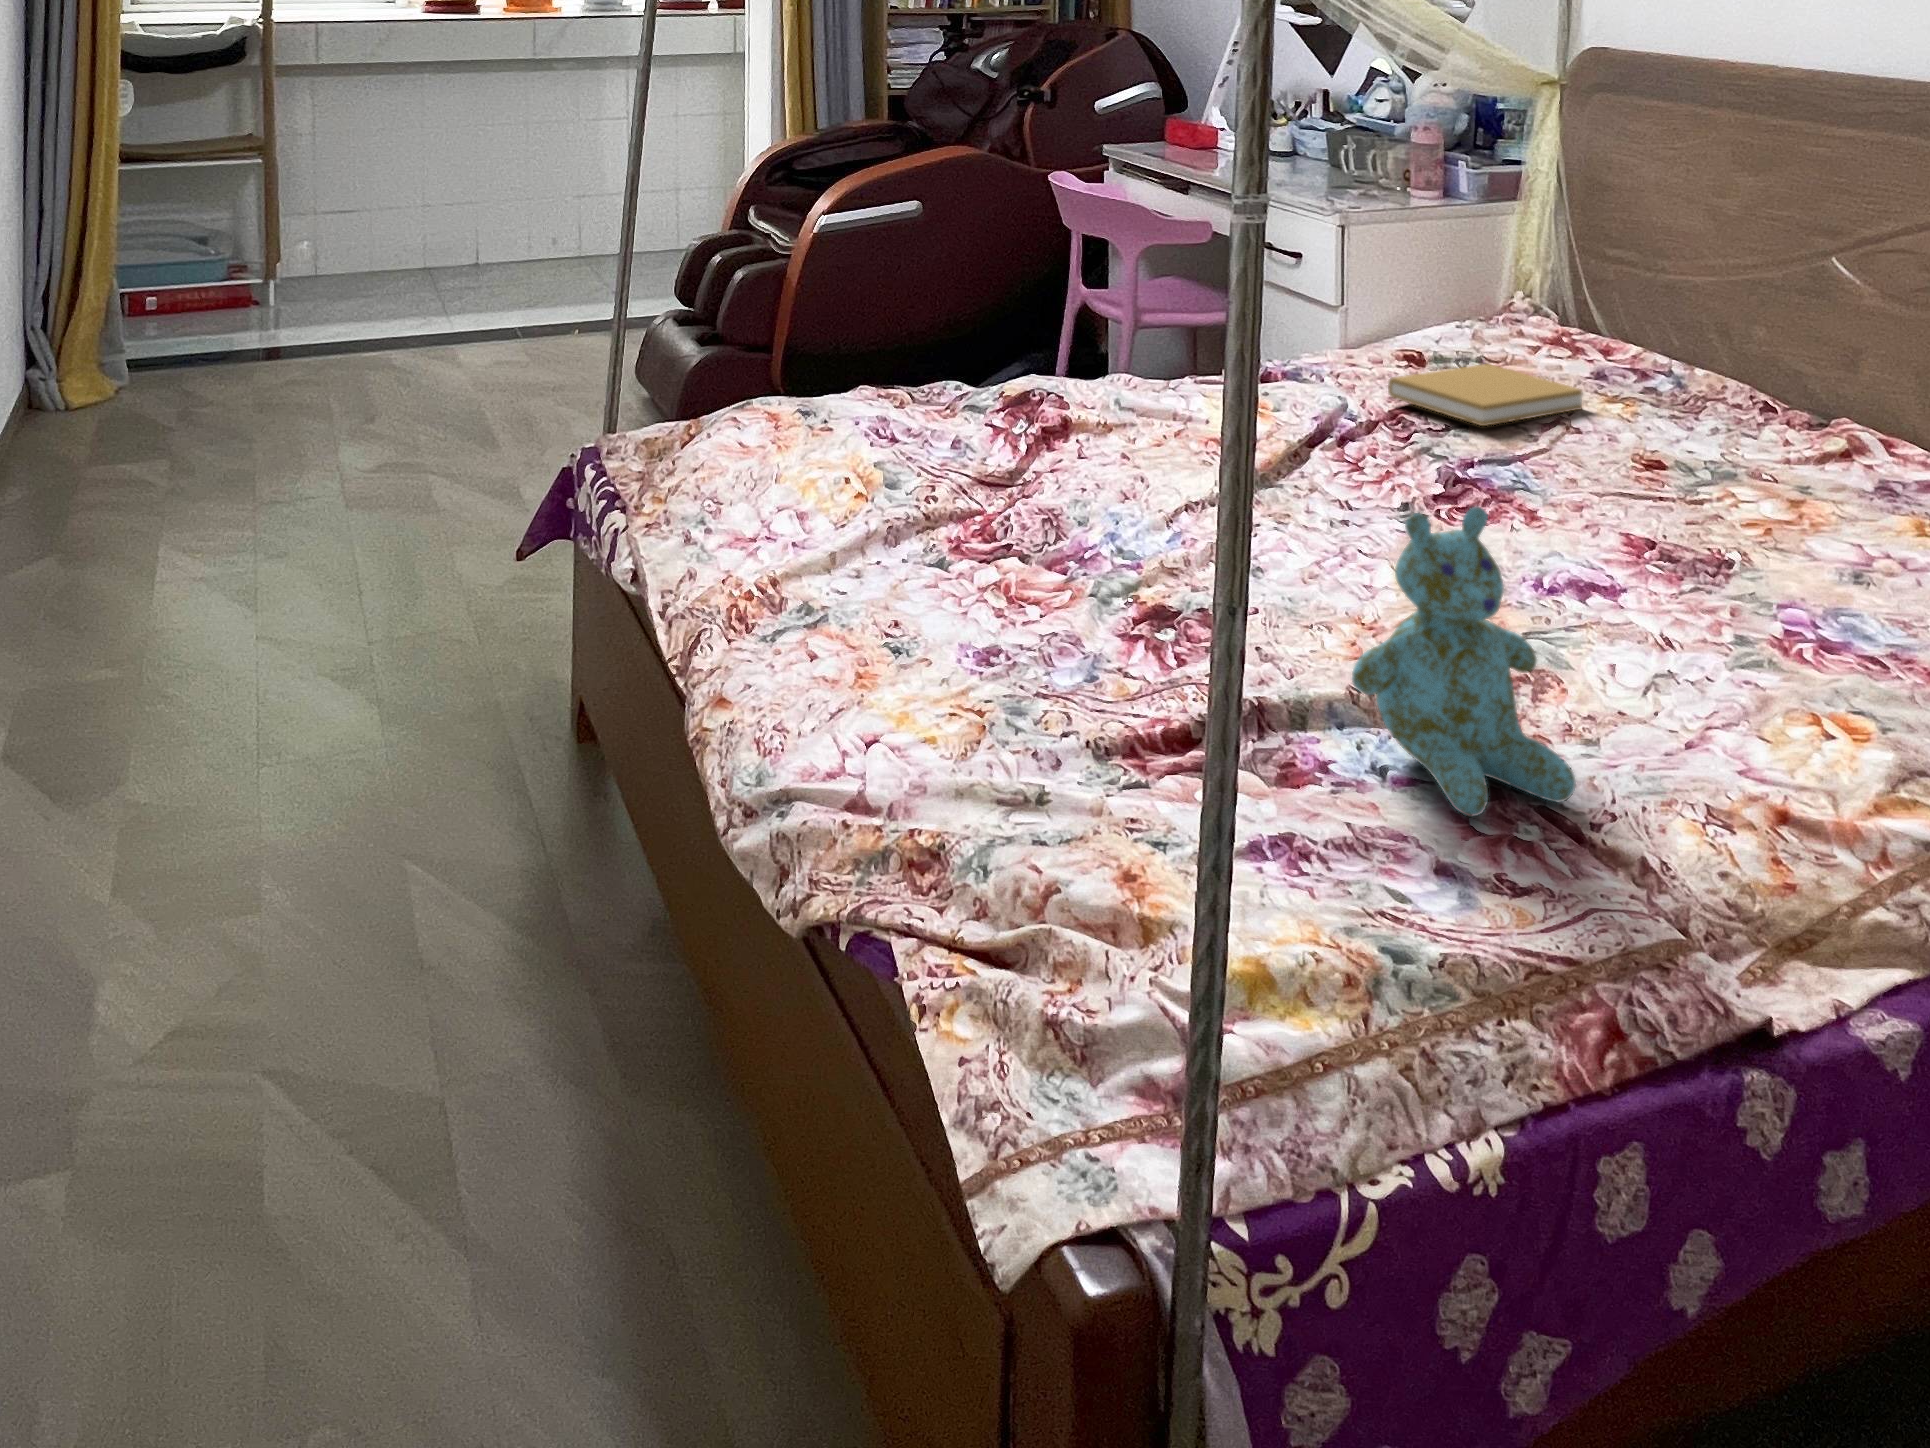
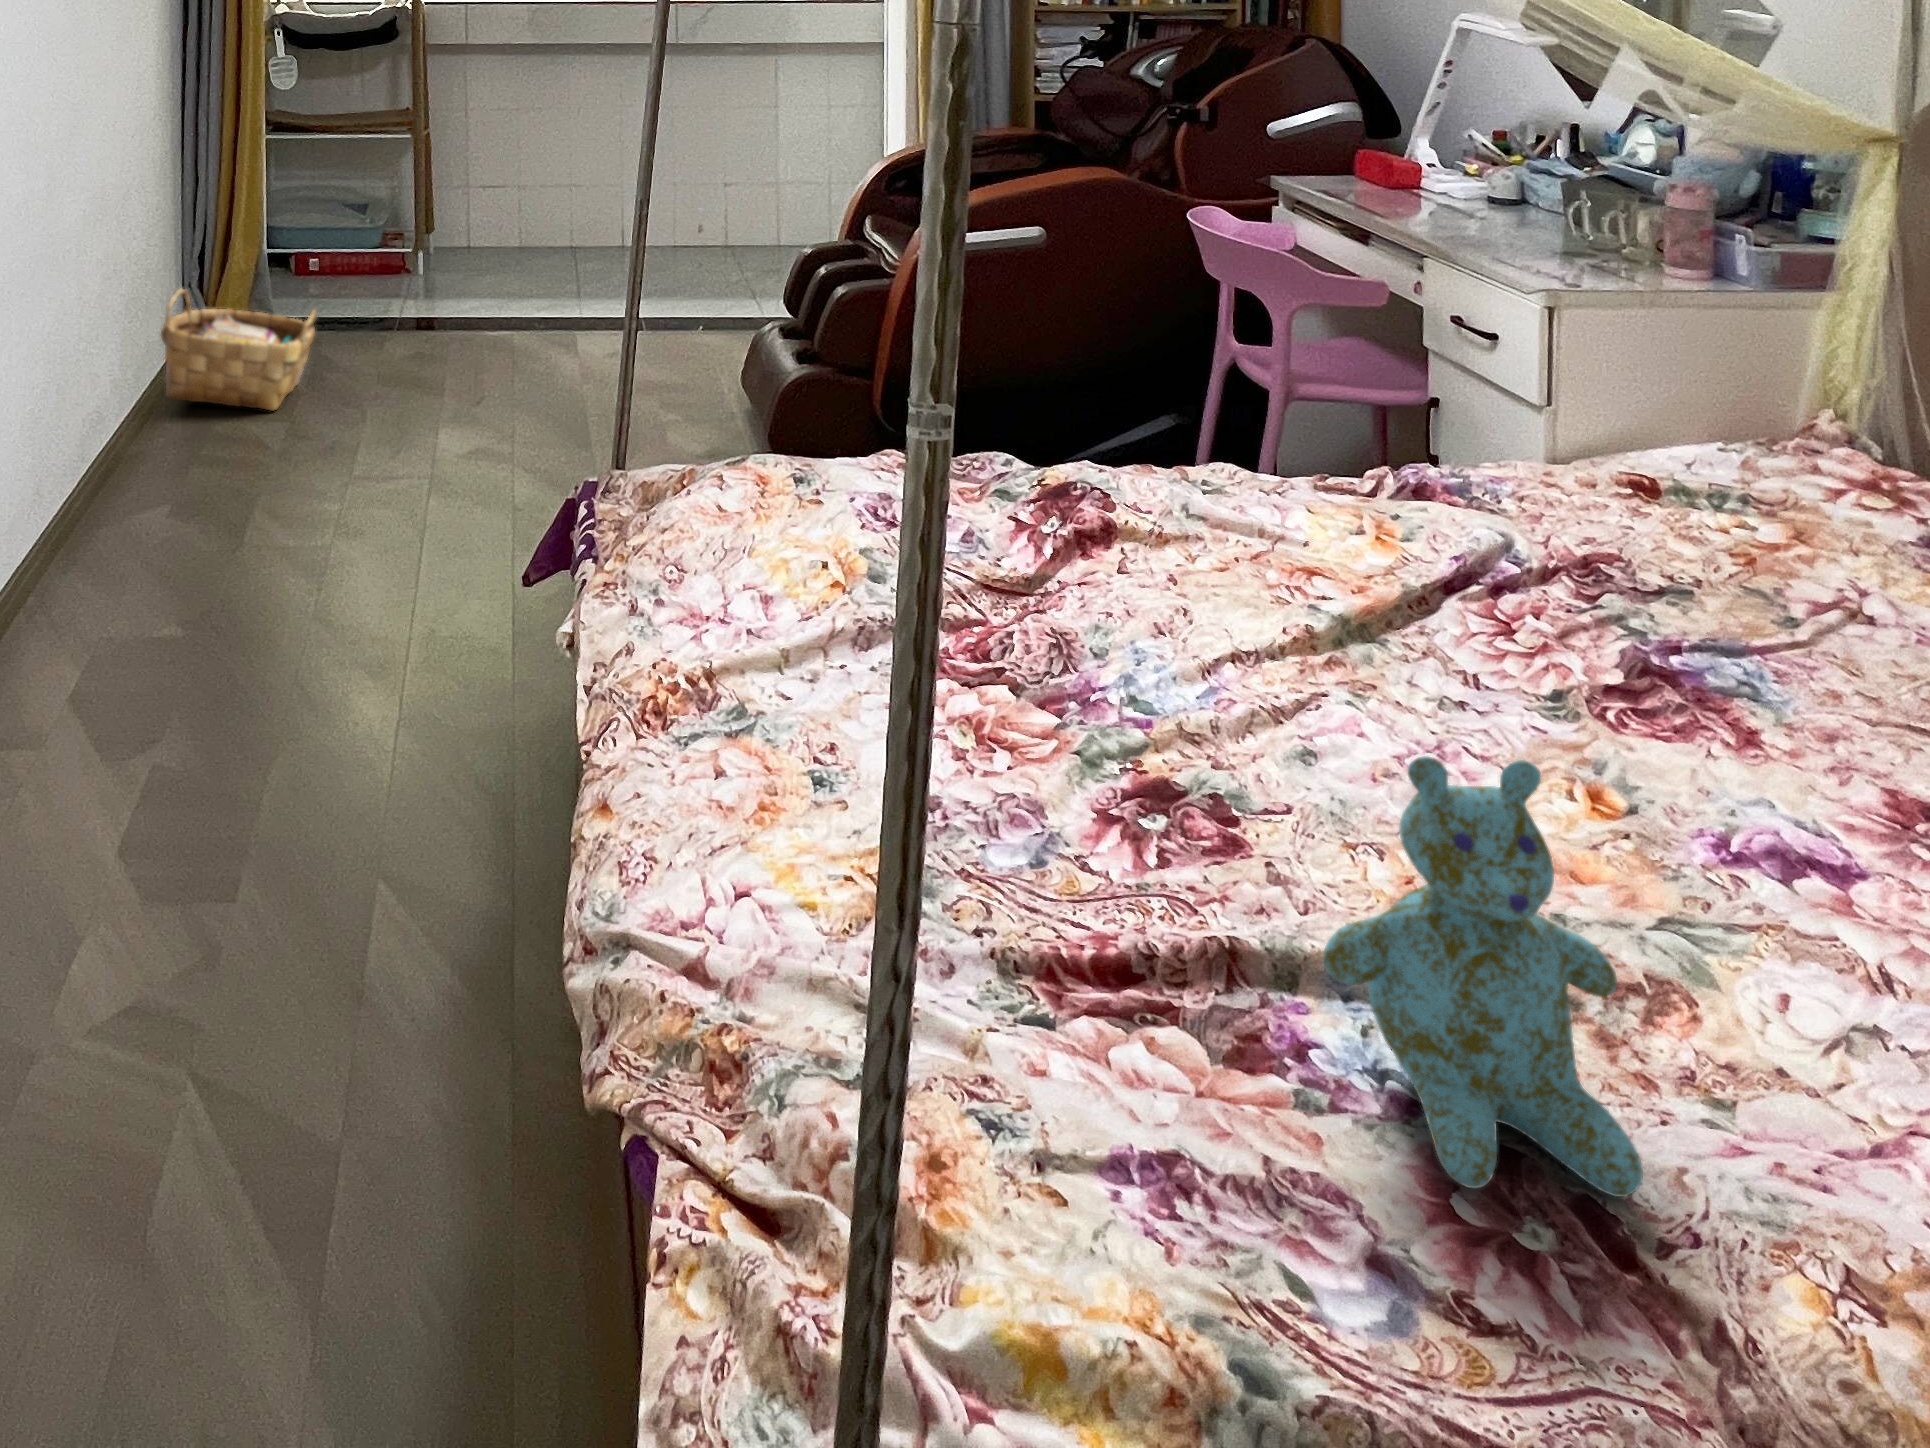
woven basket: none [15,335,189,454] -> present [161,289,317,411]
book: present [1388,364,1582,426] -> none [1589,509,1890,598]

